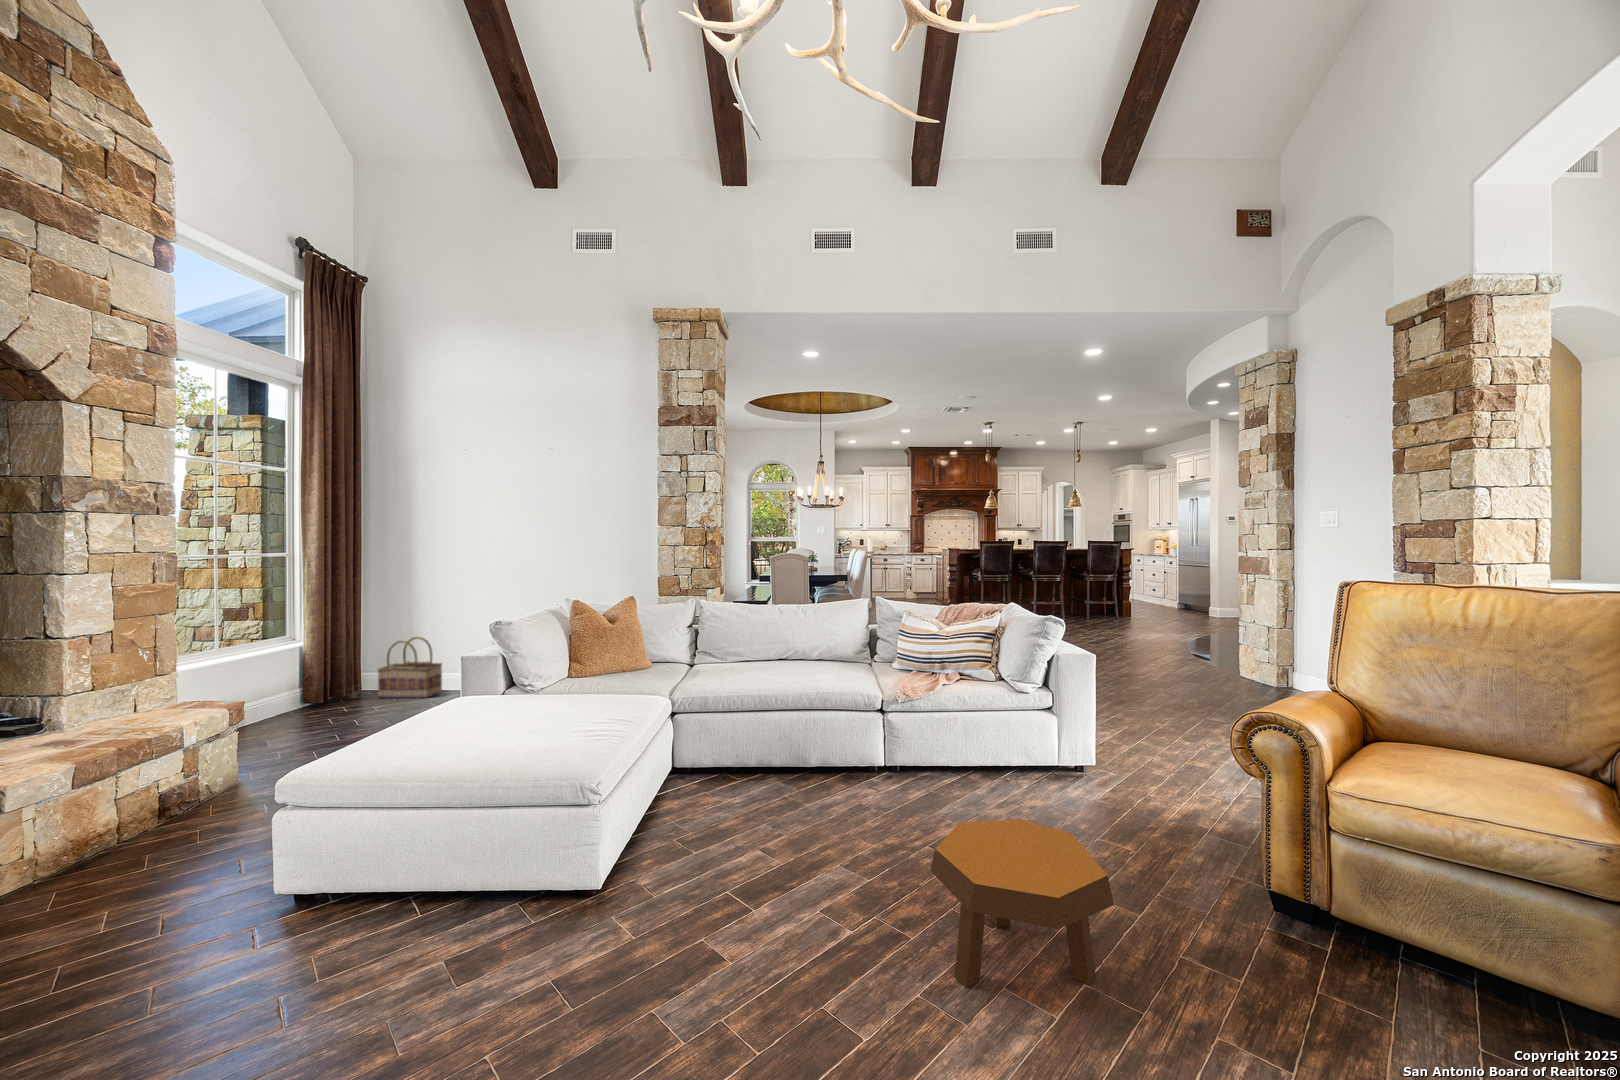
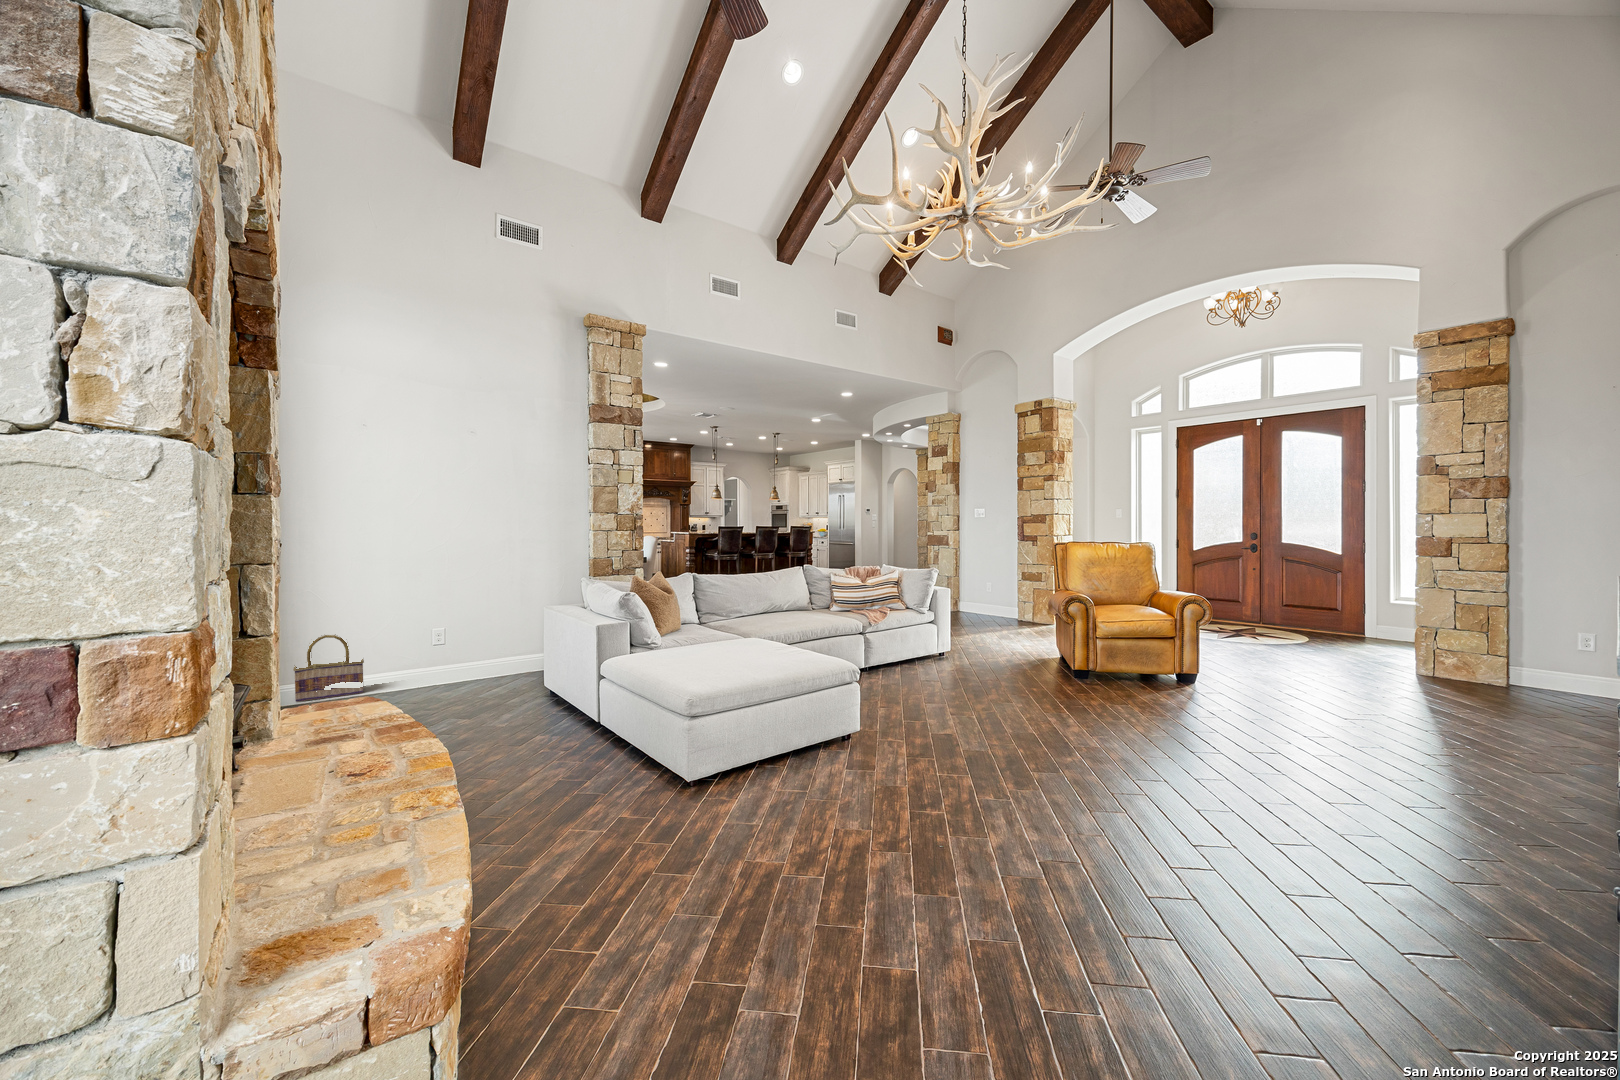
footstool: present [930,819,1114,987] -> none [993,654,1070,715]

